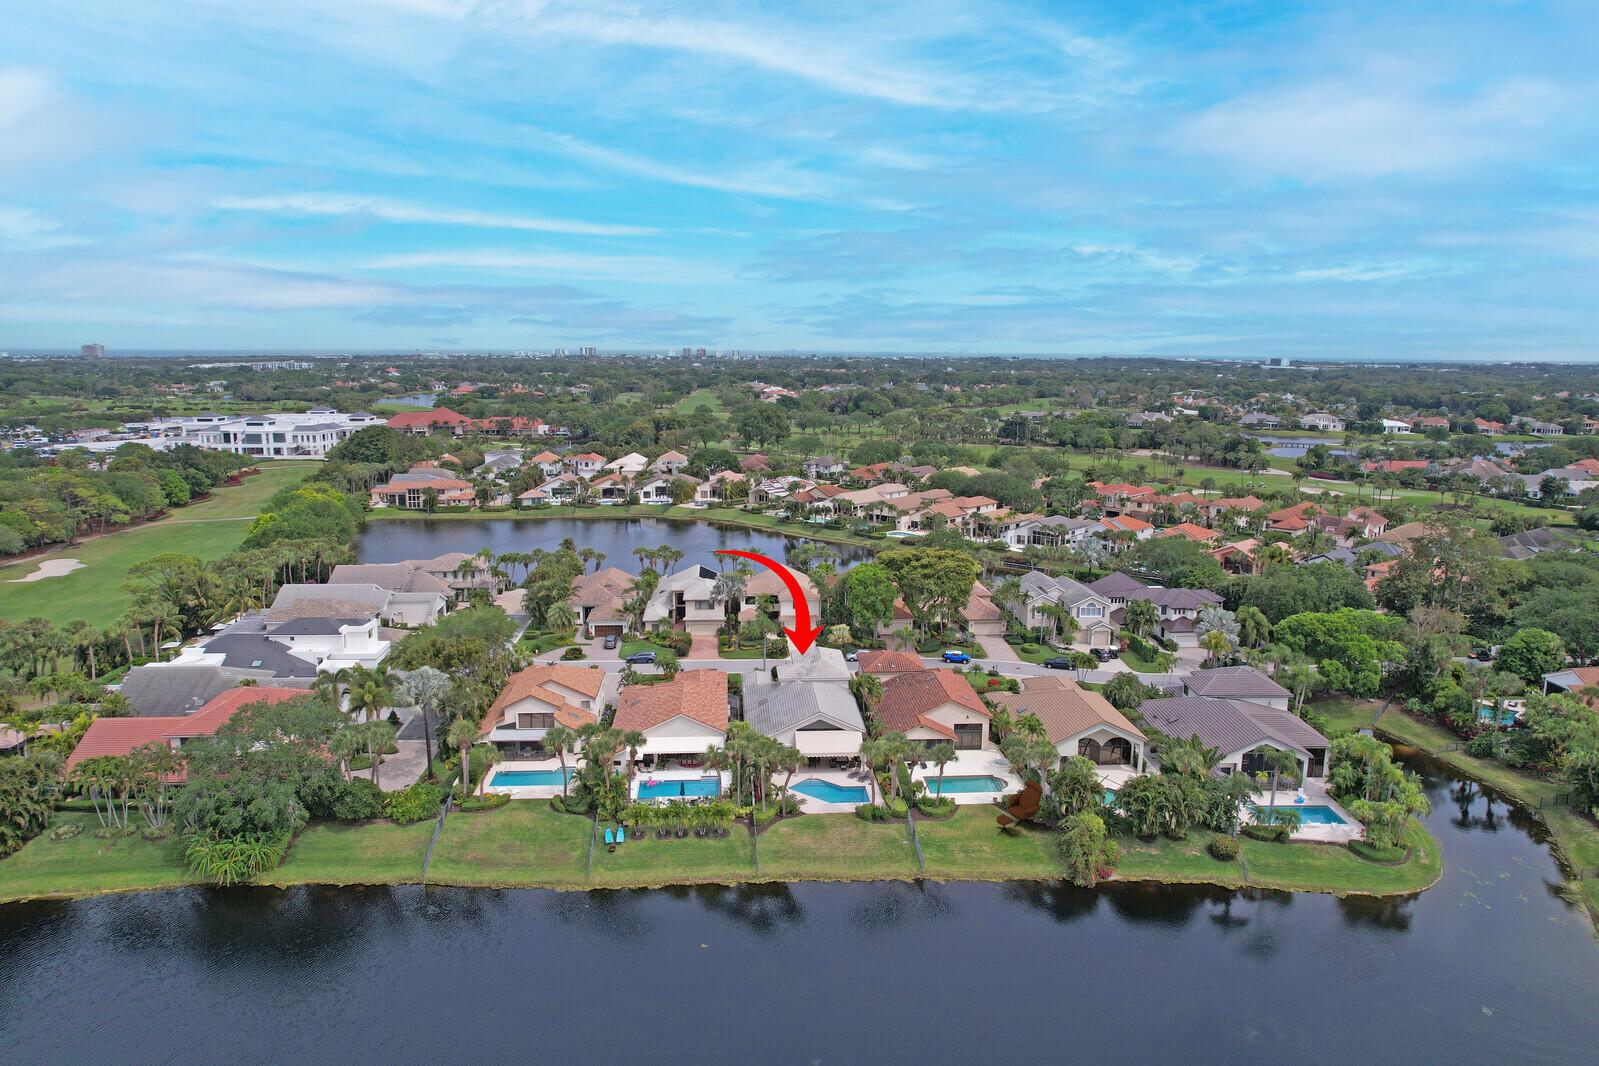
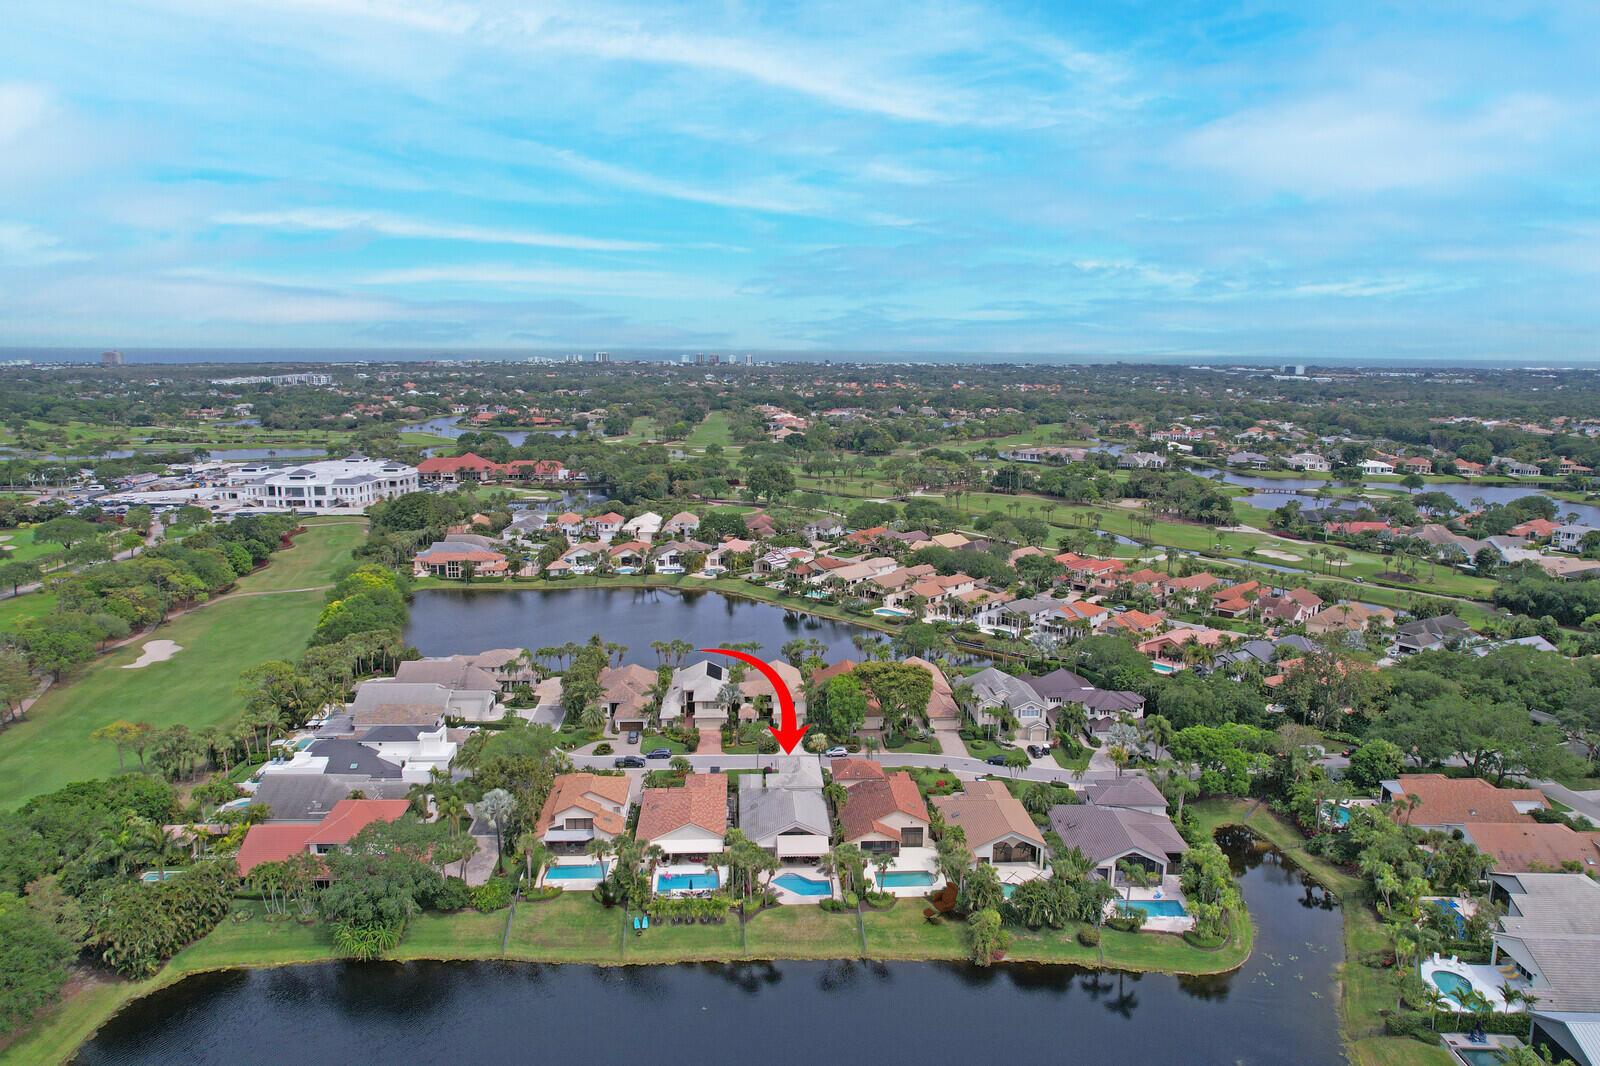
potted tree: none [550,775,583,818] -> present [596,880,617,907]

